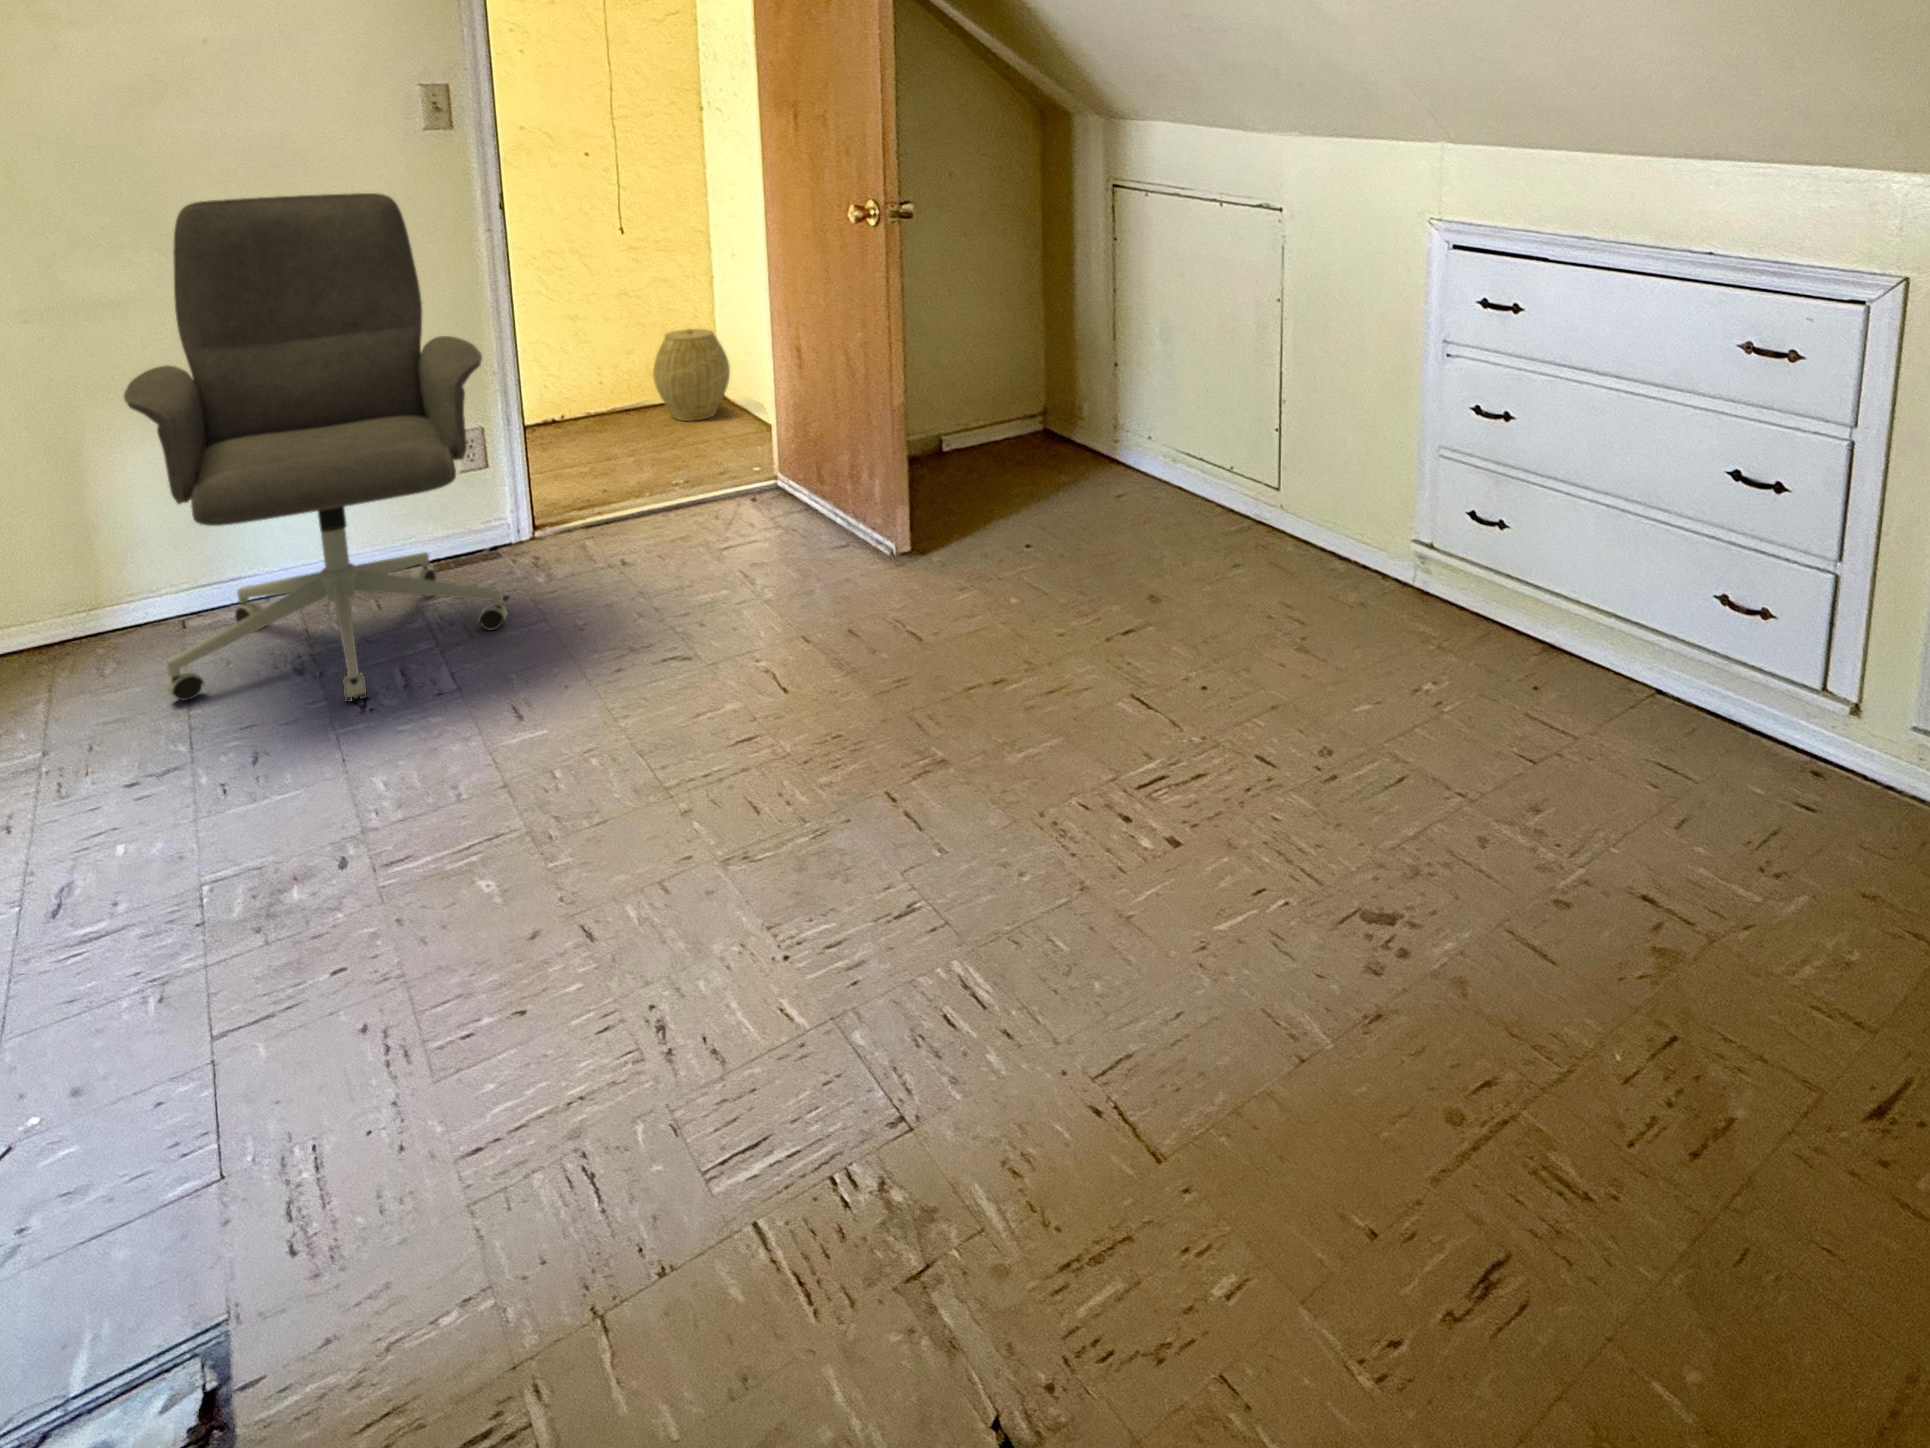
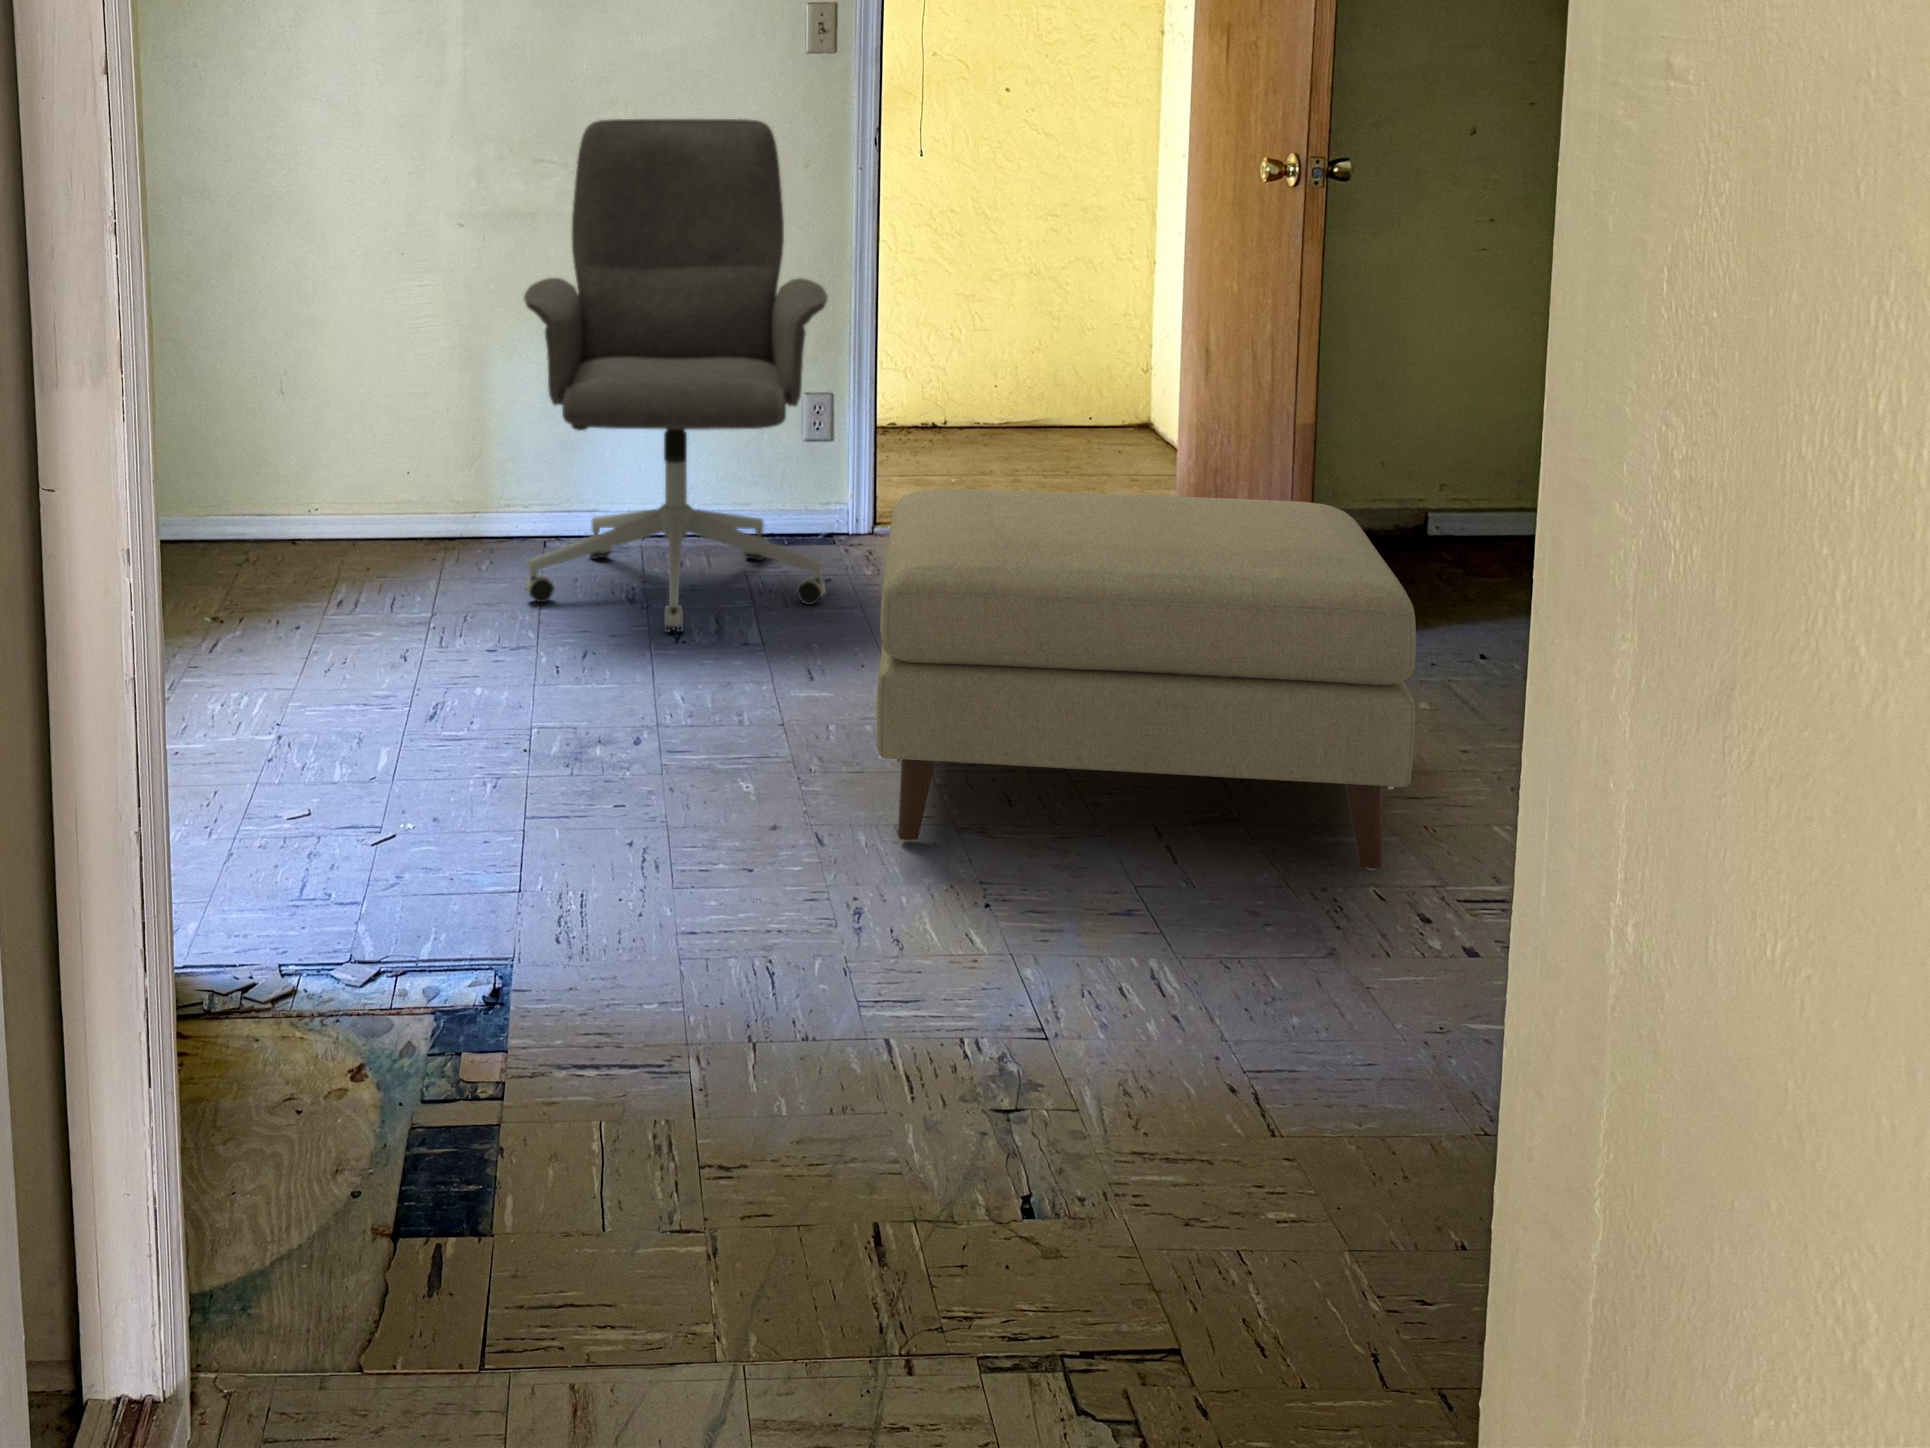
woven basket: present [653,329,730,421] -> none [1056,326,1155,449]
ottoman: none [600,483,1097,904] -> present [877,489,1416,870]

